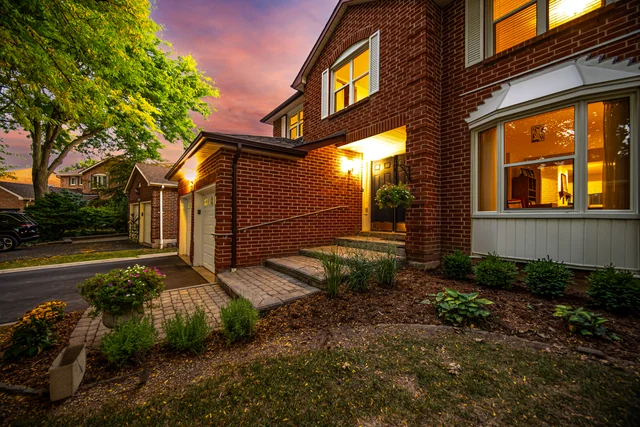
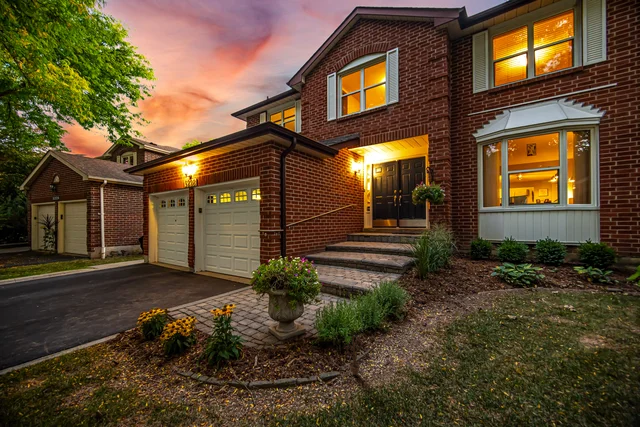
basket: present [48,343,87,401] -> none [261,349,309,411]

